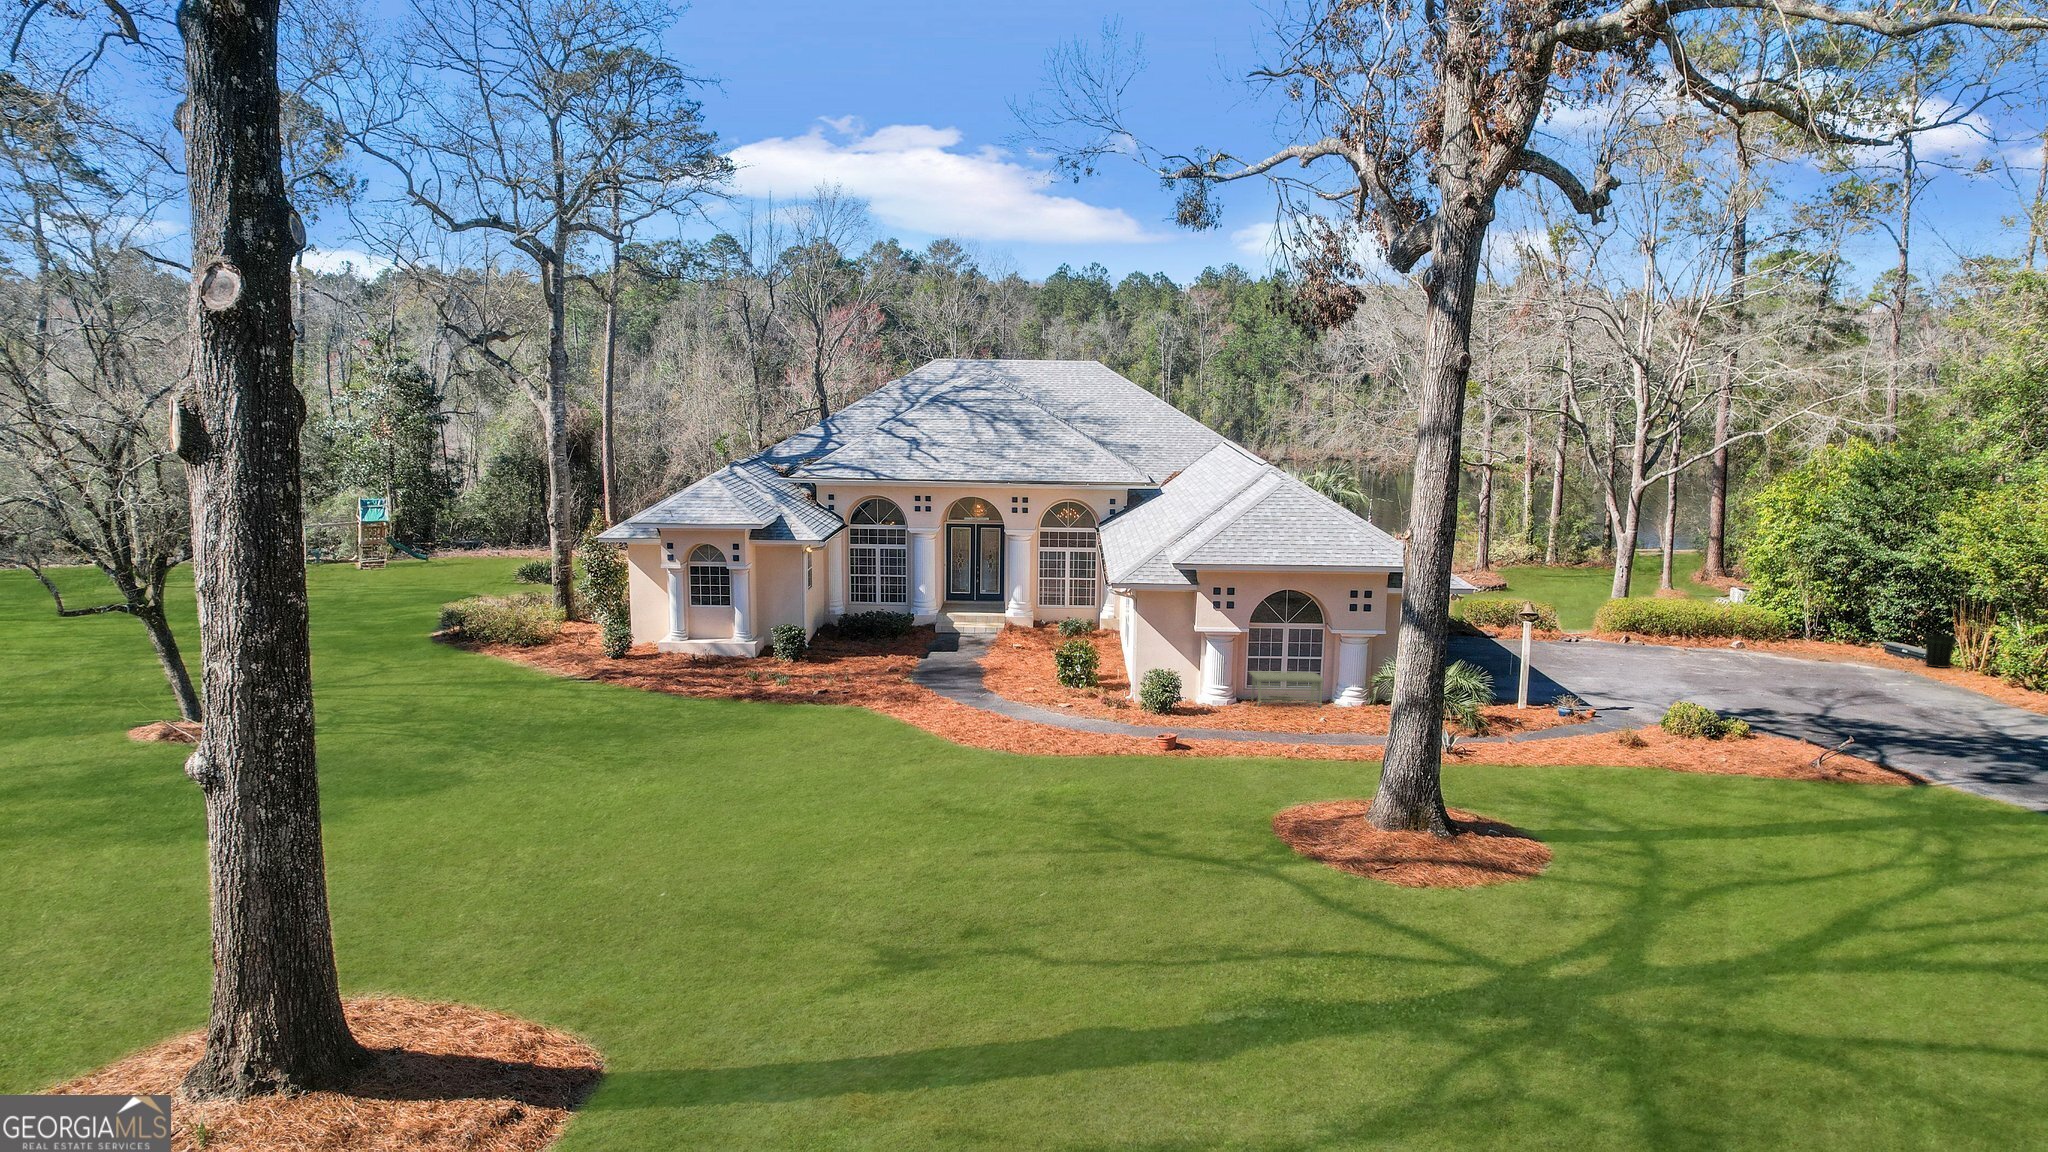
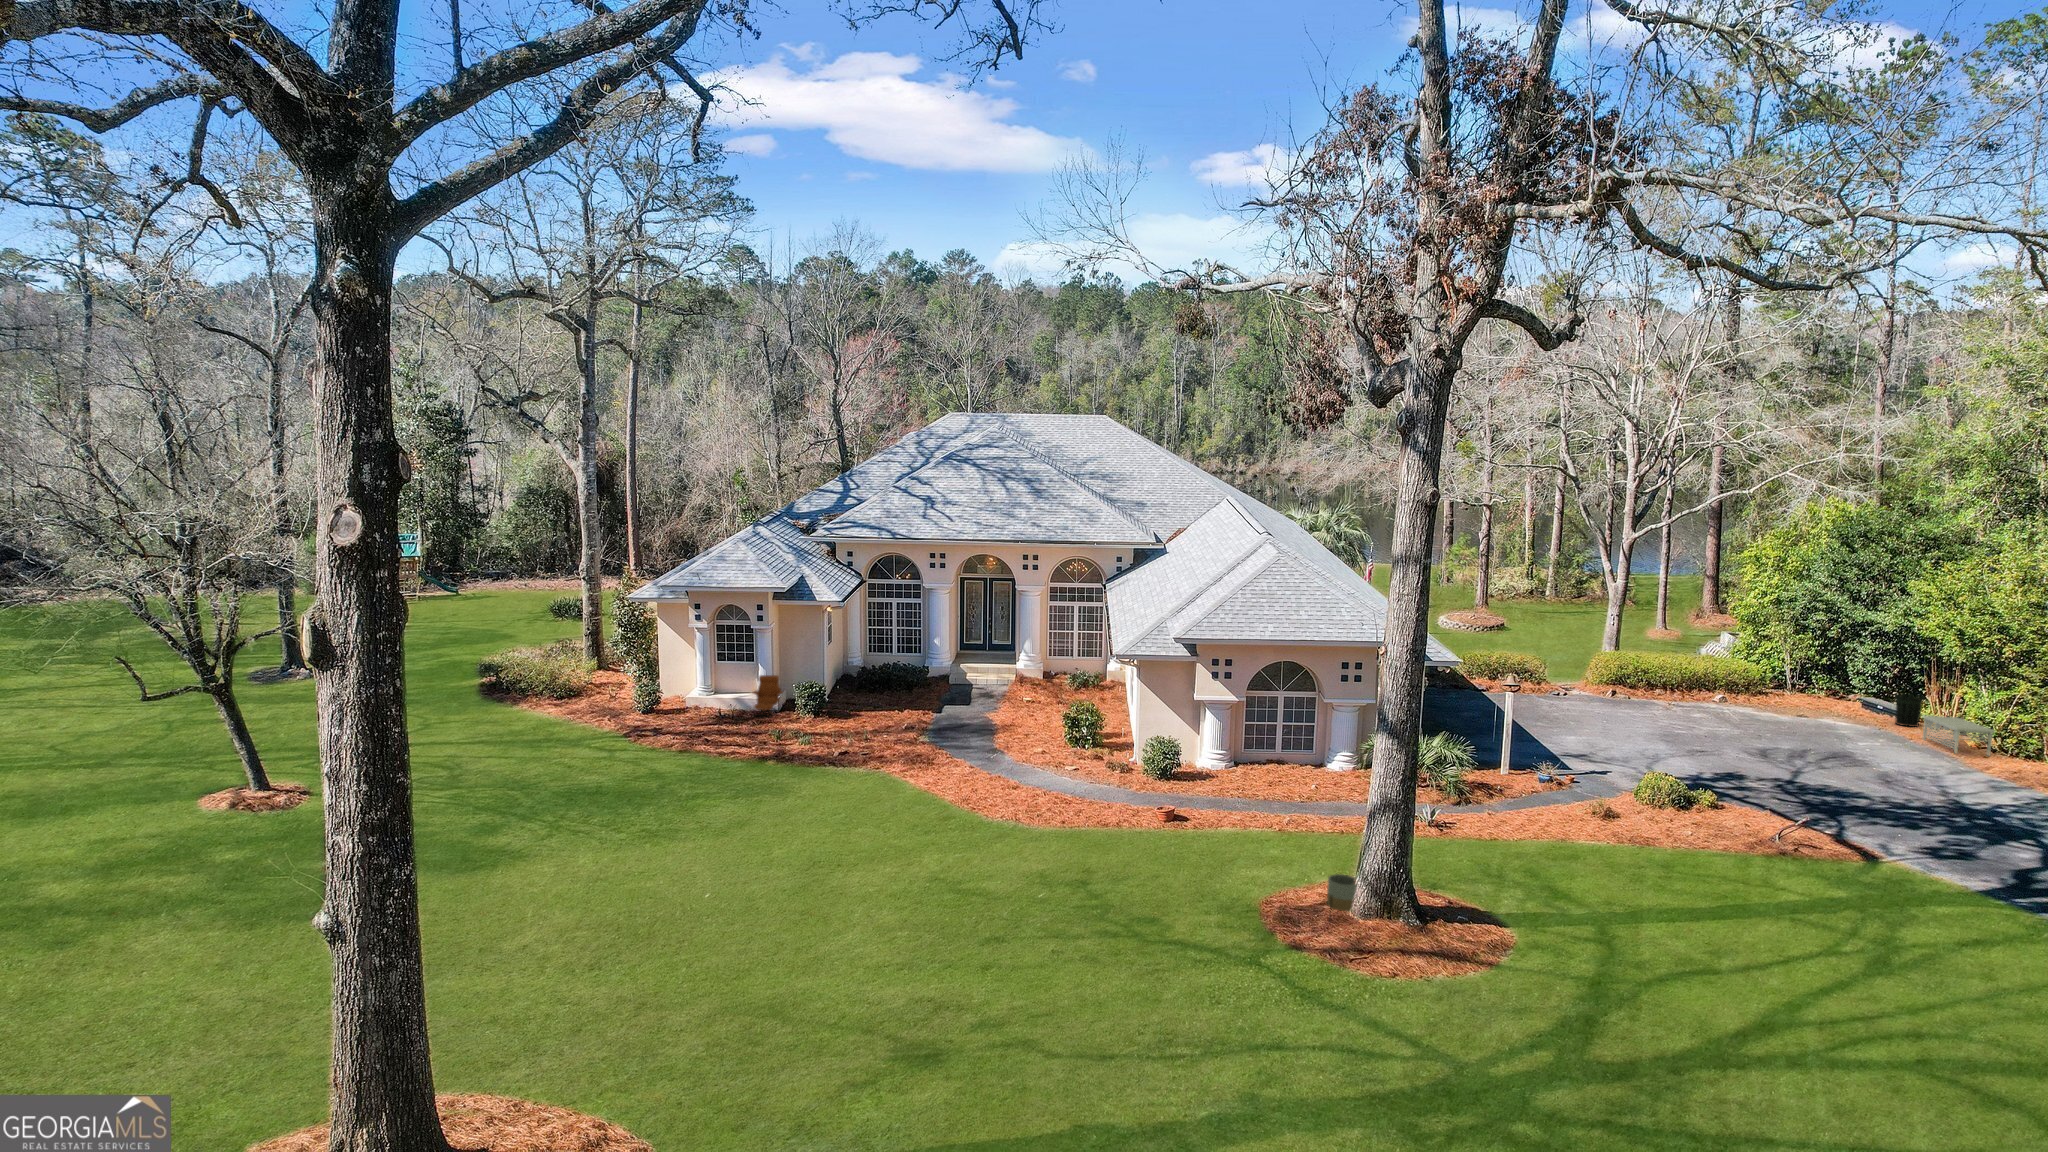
lounge chair: none [724,618,757,662] -> present [753,675,783,717]
storage bench: present [1250,671,1324,707] -> present [1923,715,1995,756]
planter: none [1344,786,1380,838] -> present [1327,874,1357,912]

